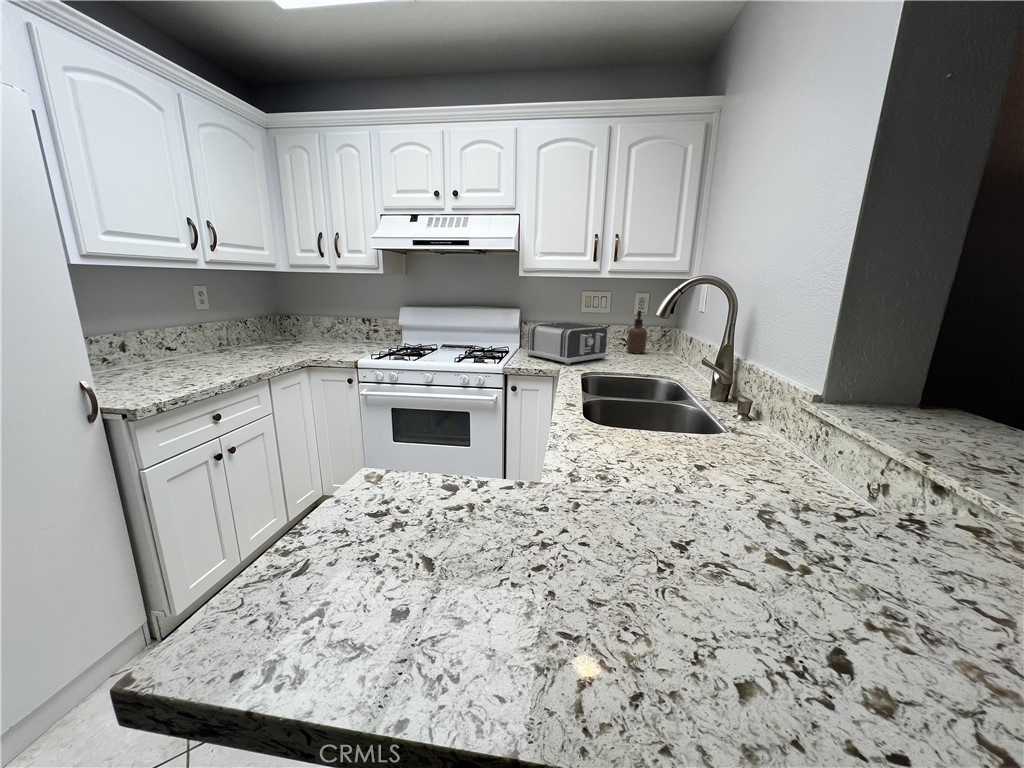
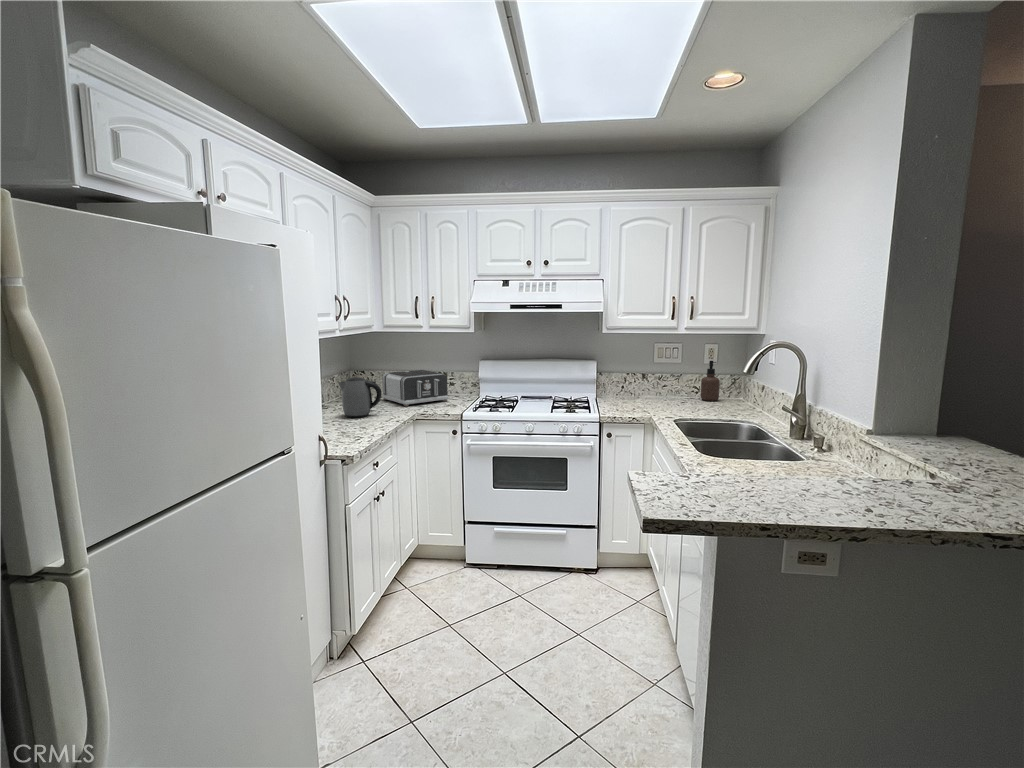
kettle: none [210,318,265,363] -> present [339,377,382,418]
toaster: present [527,322,607,365] -> present [382,370,448,406]

